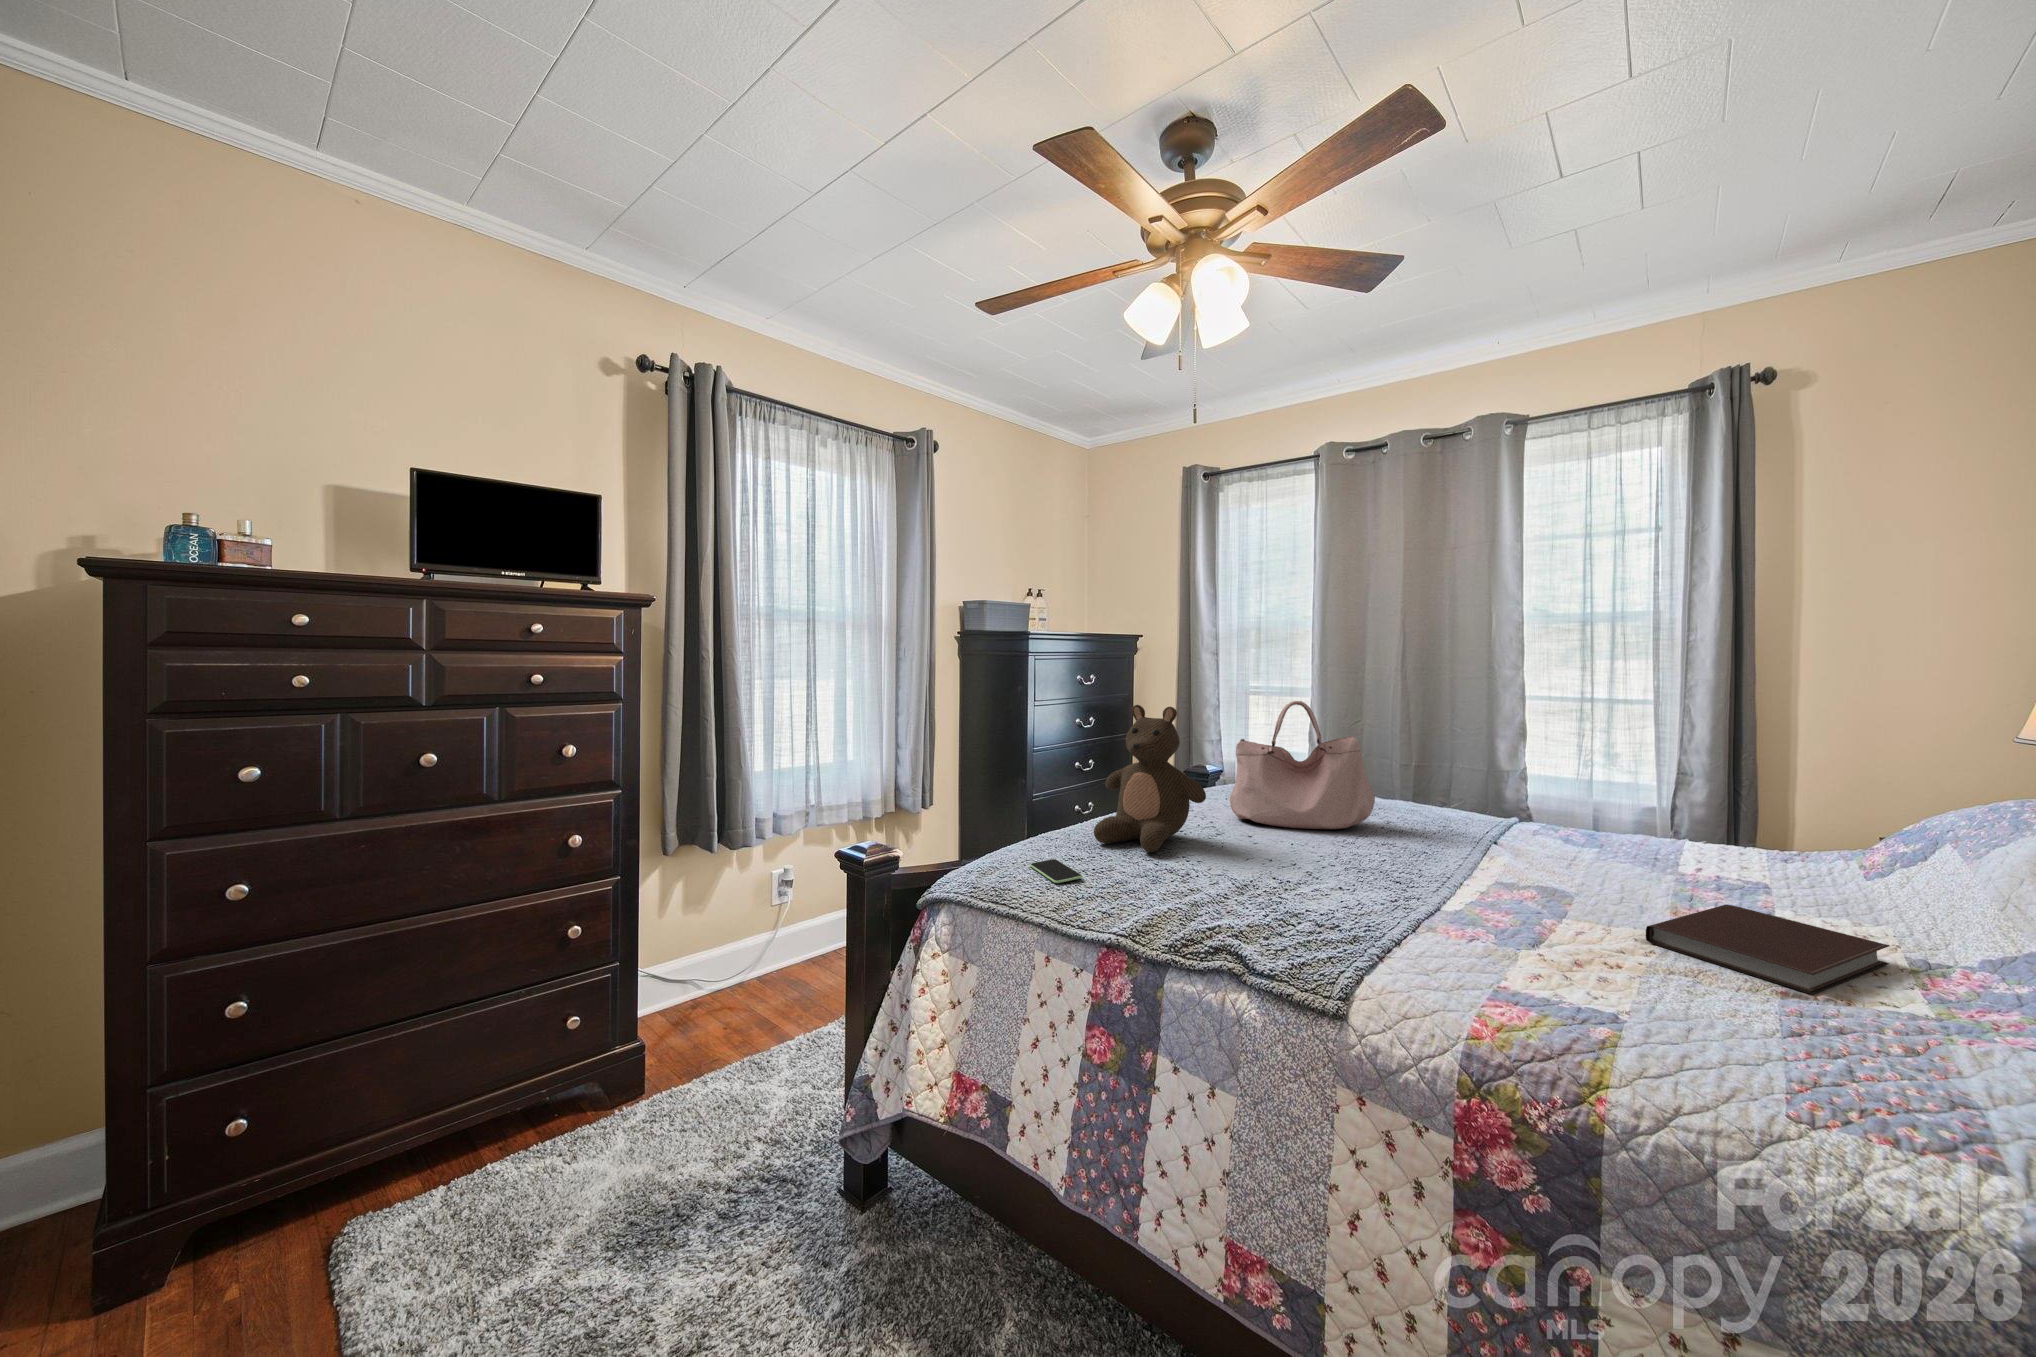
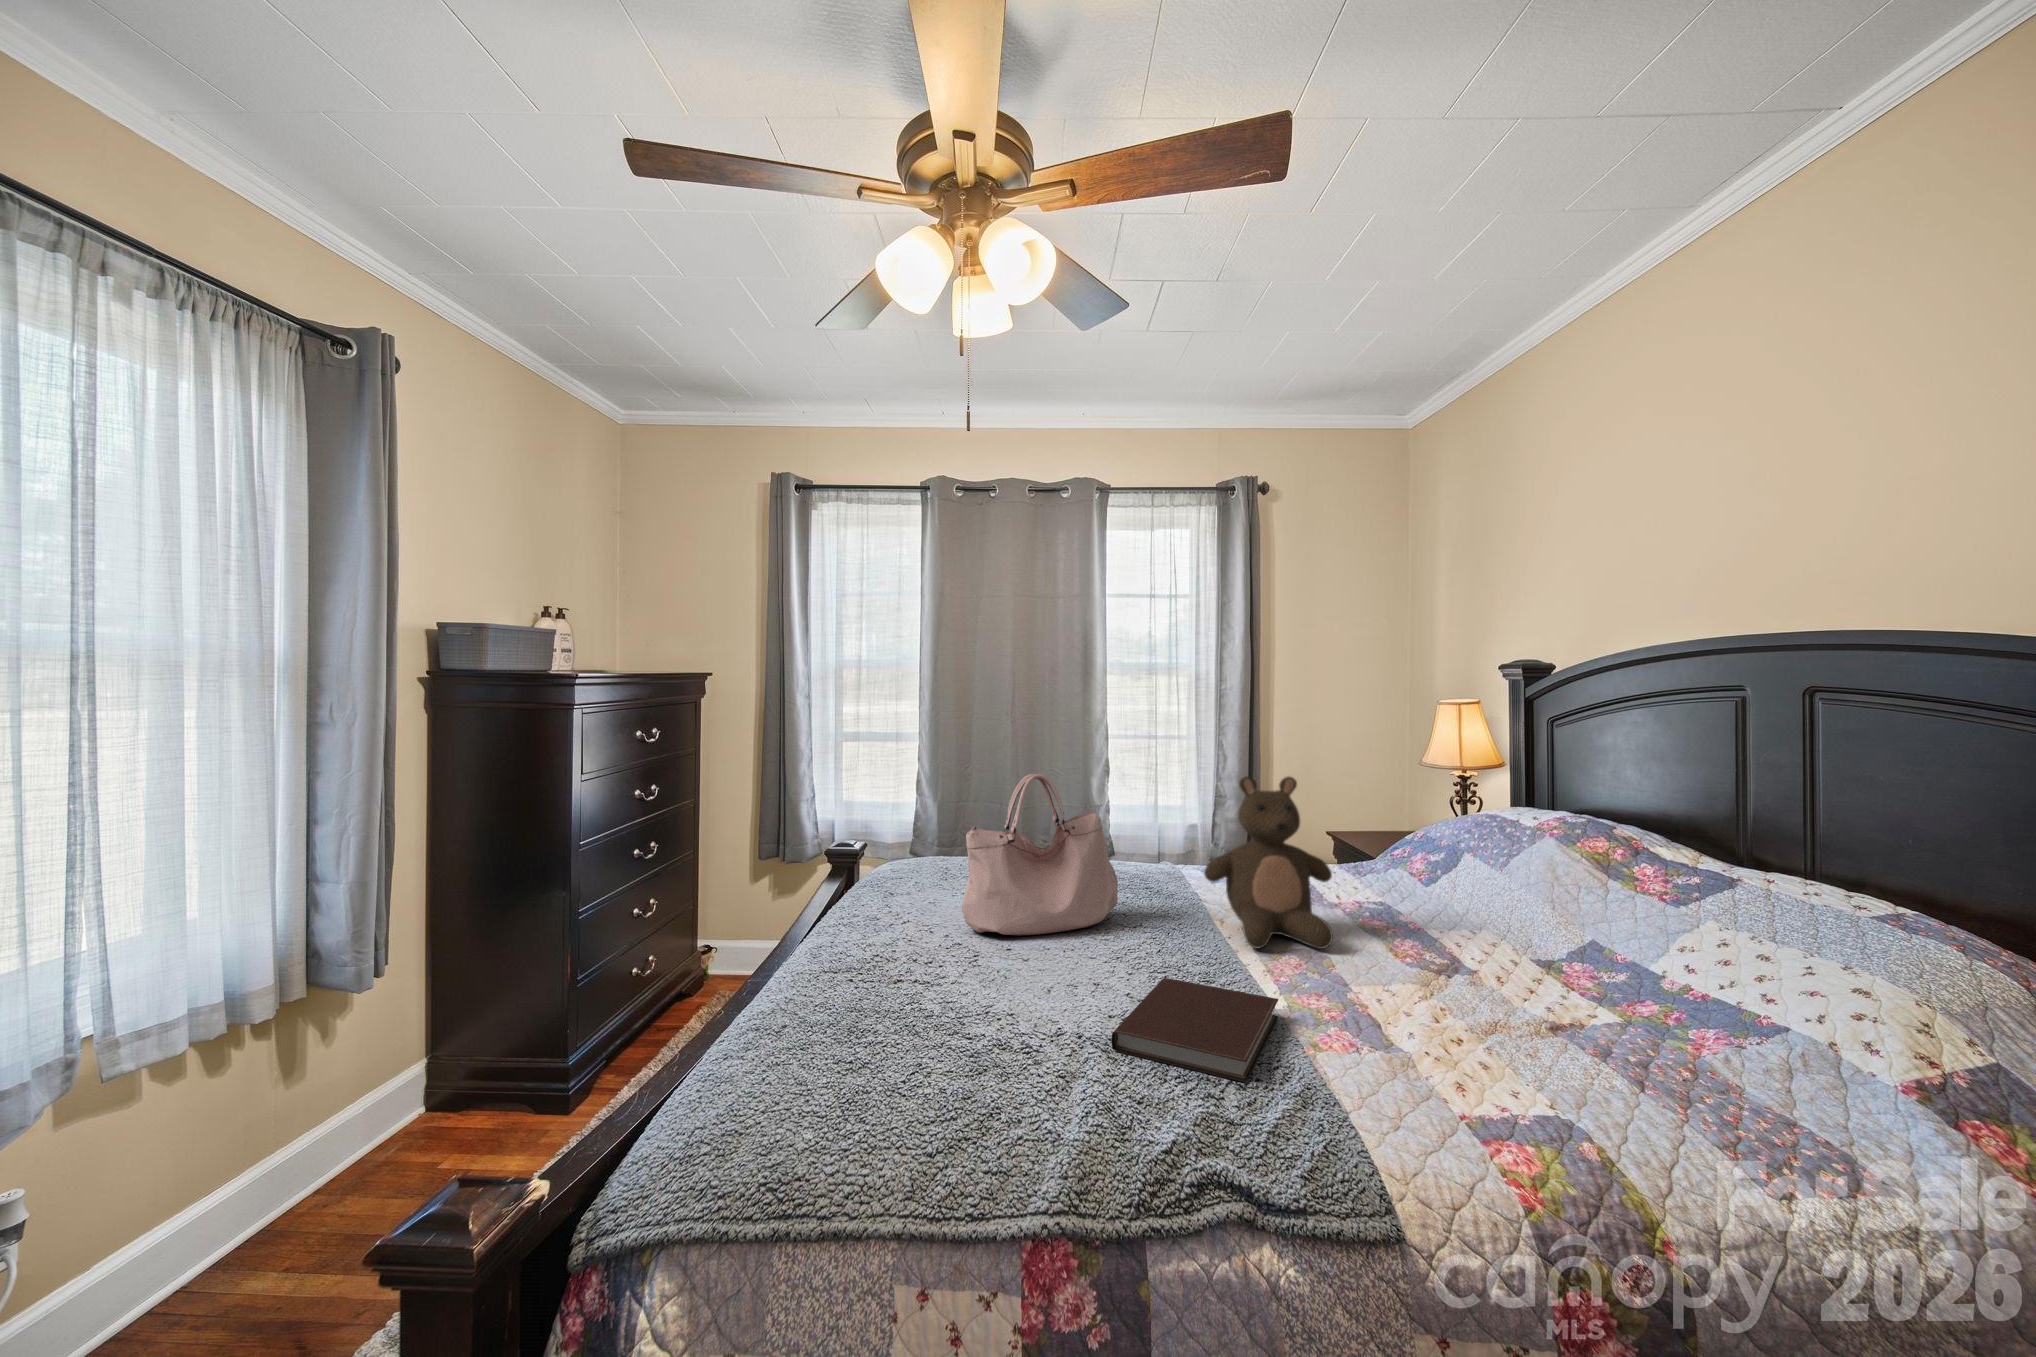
stuffed bear: present [1094,705,1206,852] -> present [1204,776,1333,949]
smartphone: present [1030,859,1082,883] -> none [790,1079,901,1133]
notebook: present [1646,905,1889,995] -> present [1112,978,1278,1083]

